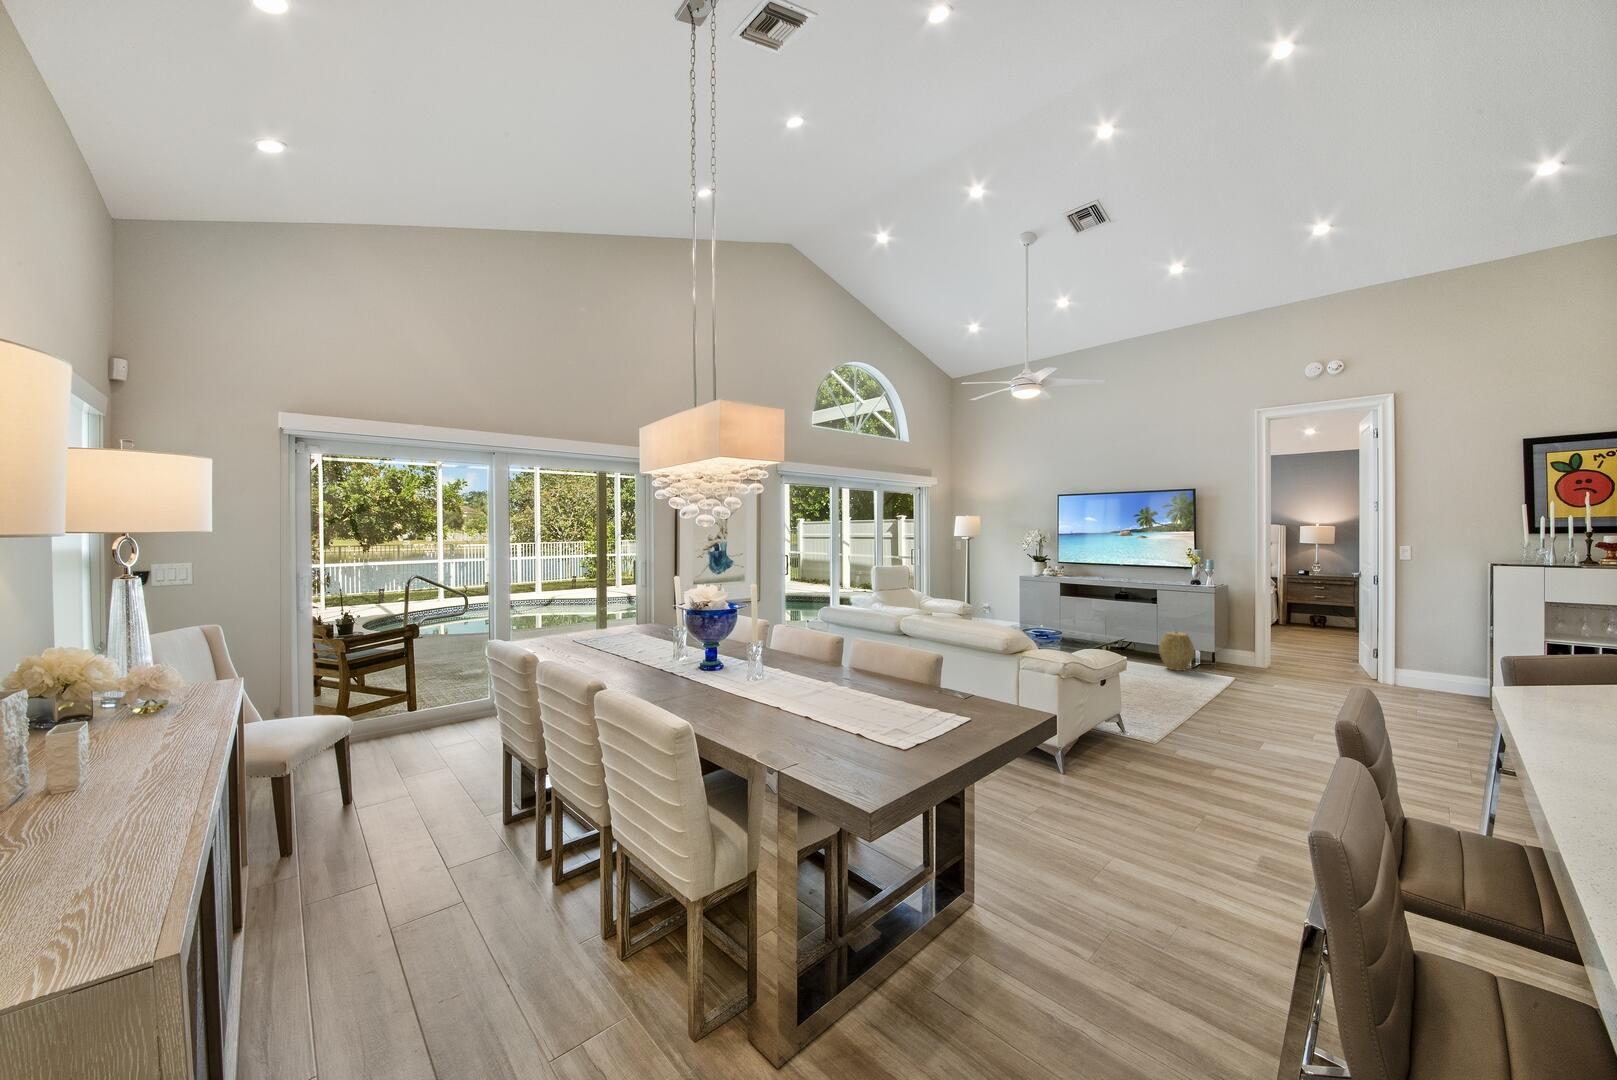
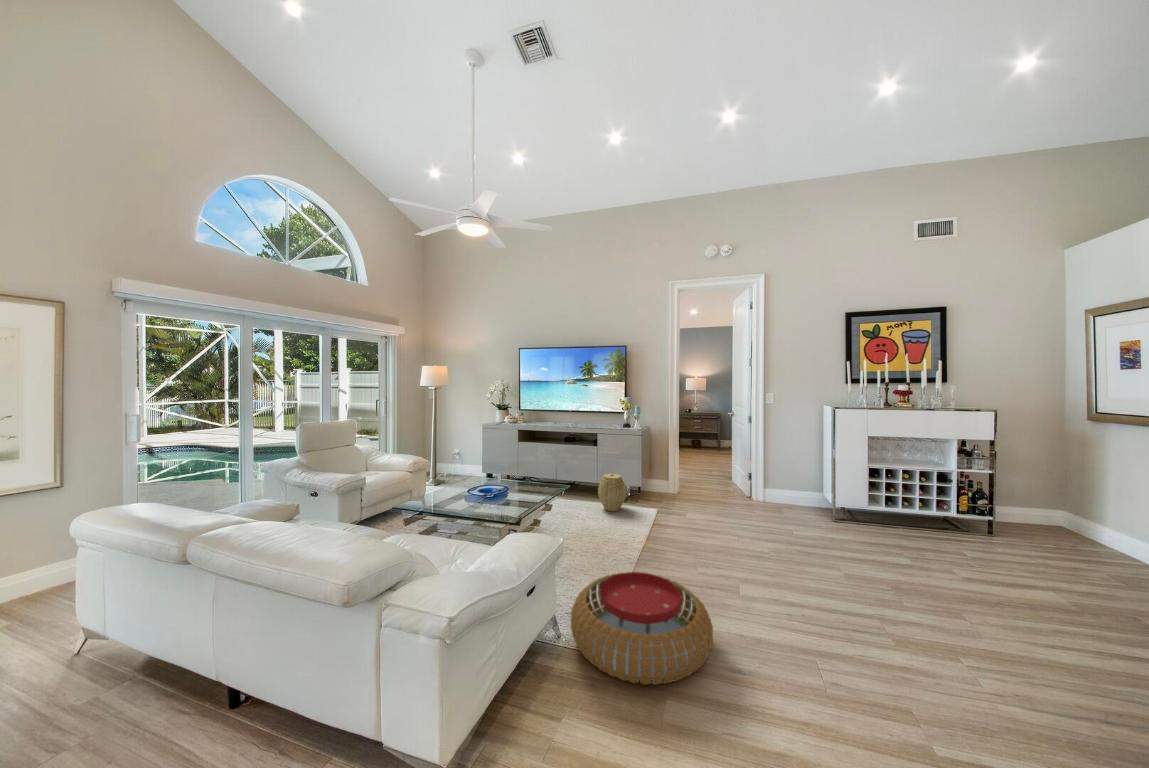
pouf: none [1139,690,1270,754] -> present [571,572,713,685]

